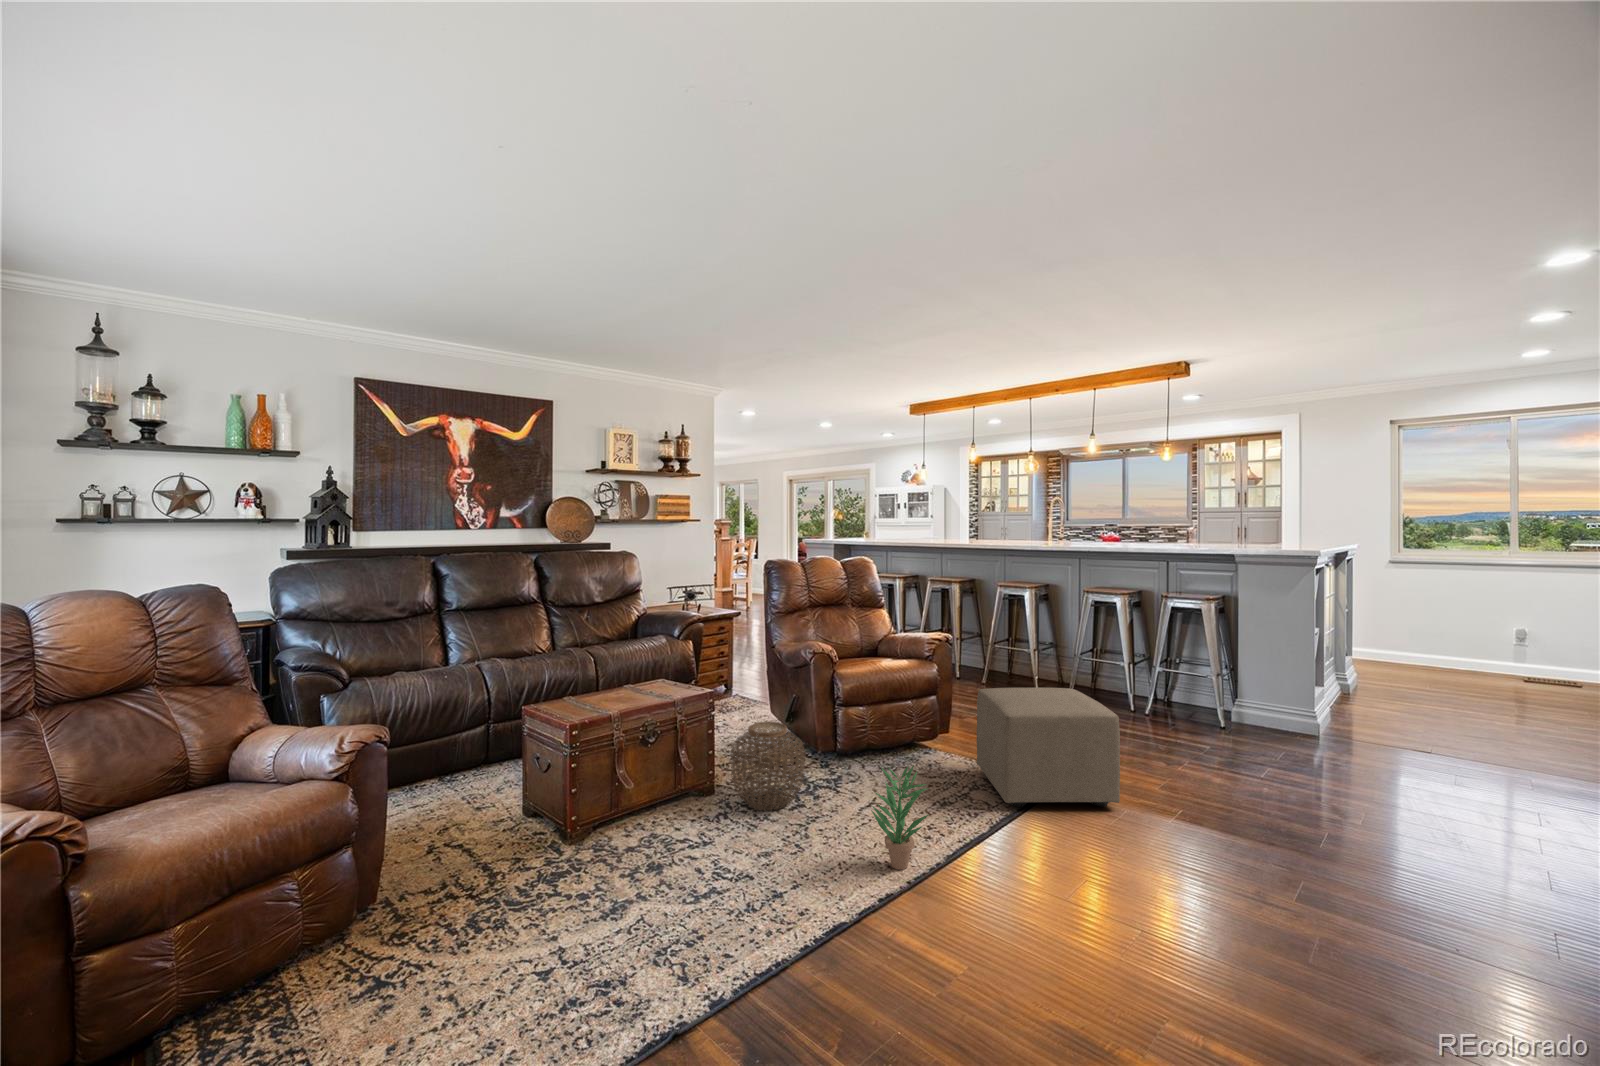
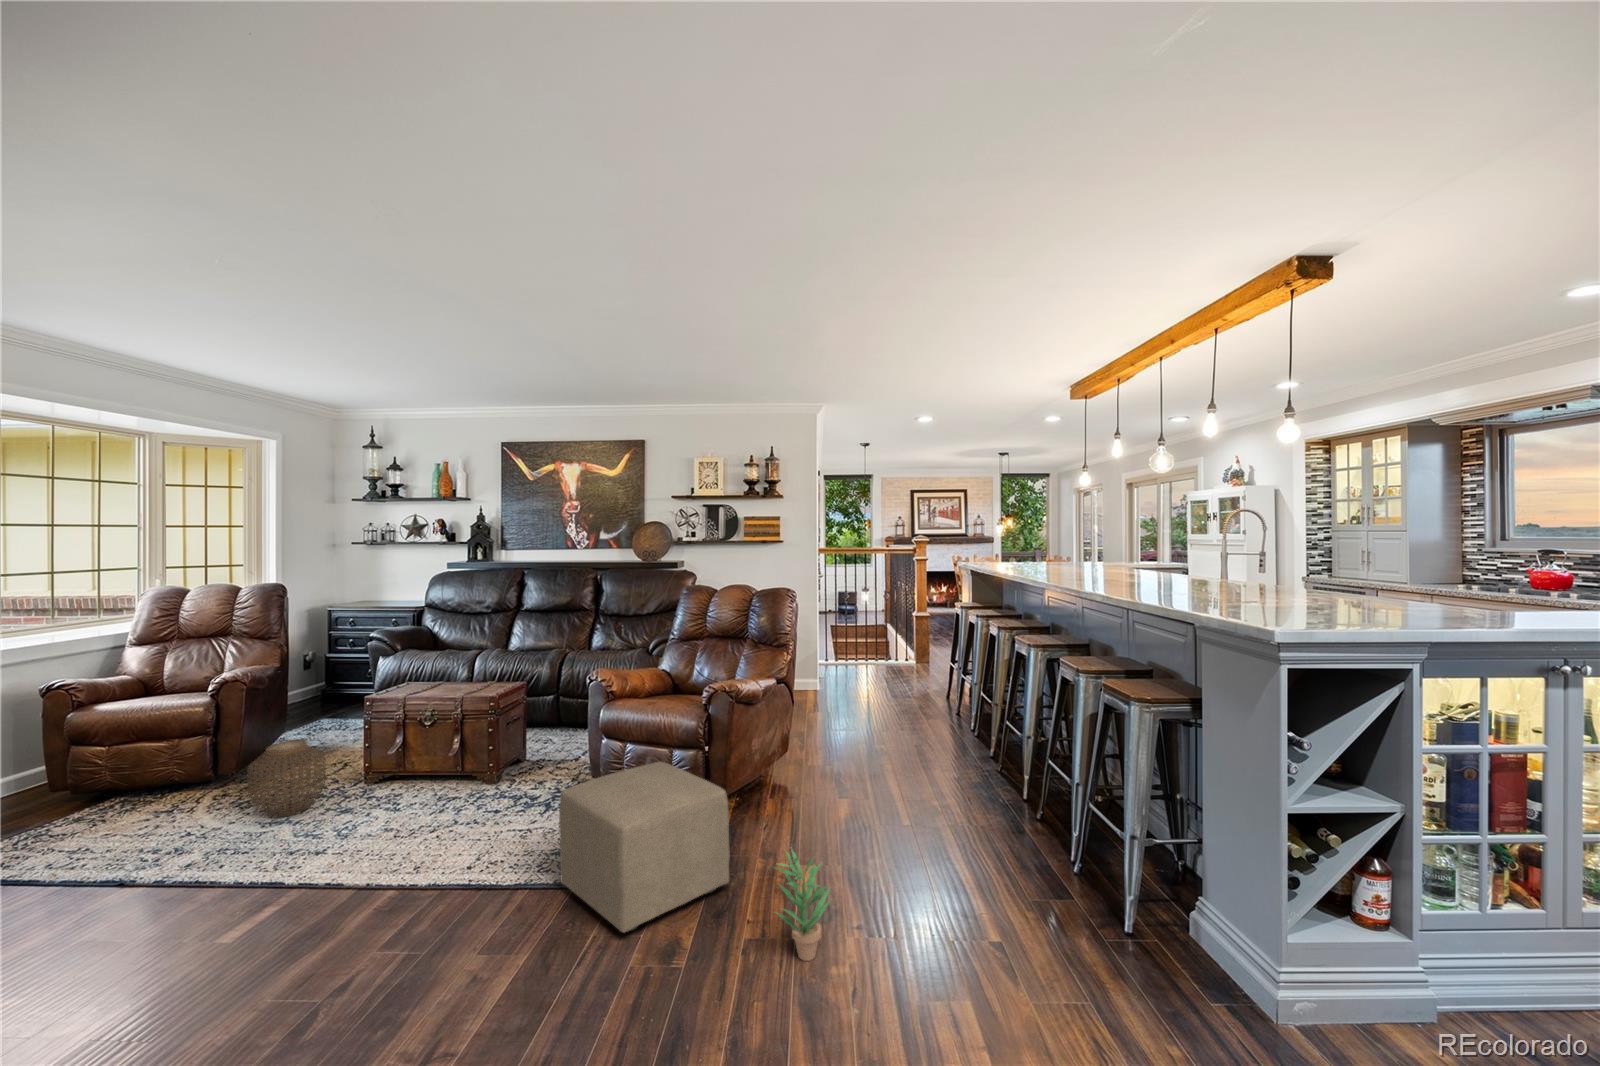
woven basket: present [731,721,805,811] -> present [247,740,326,817]
potted plant: present [872,765,928,870] -> present [777,849,830,961]

